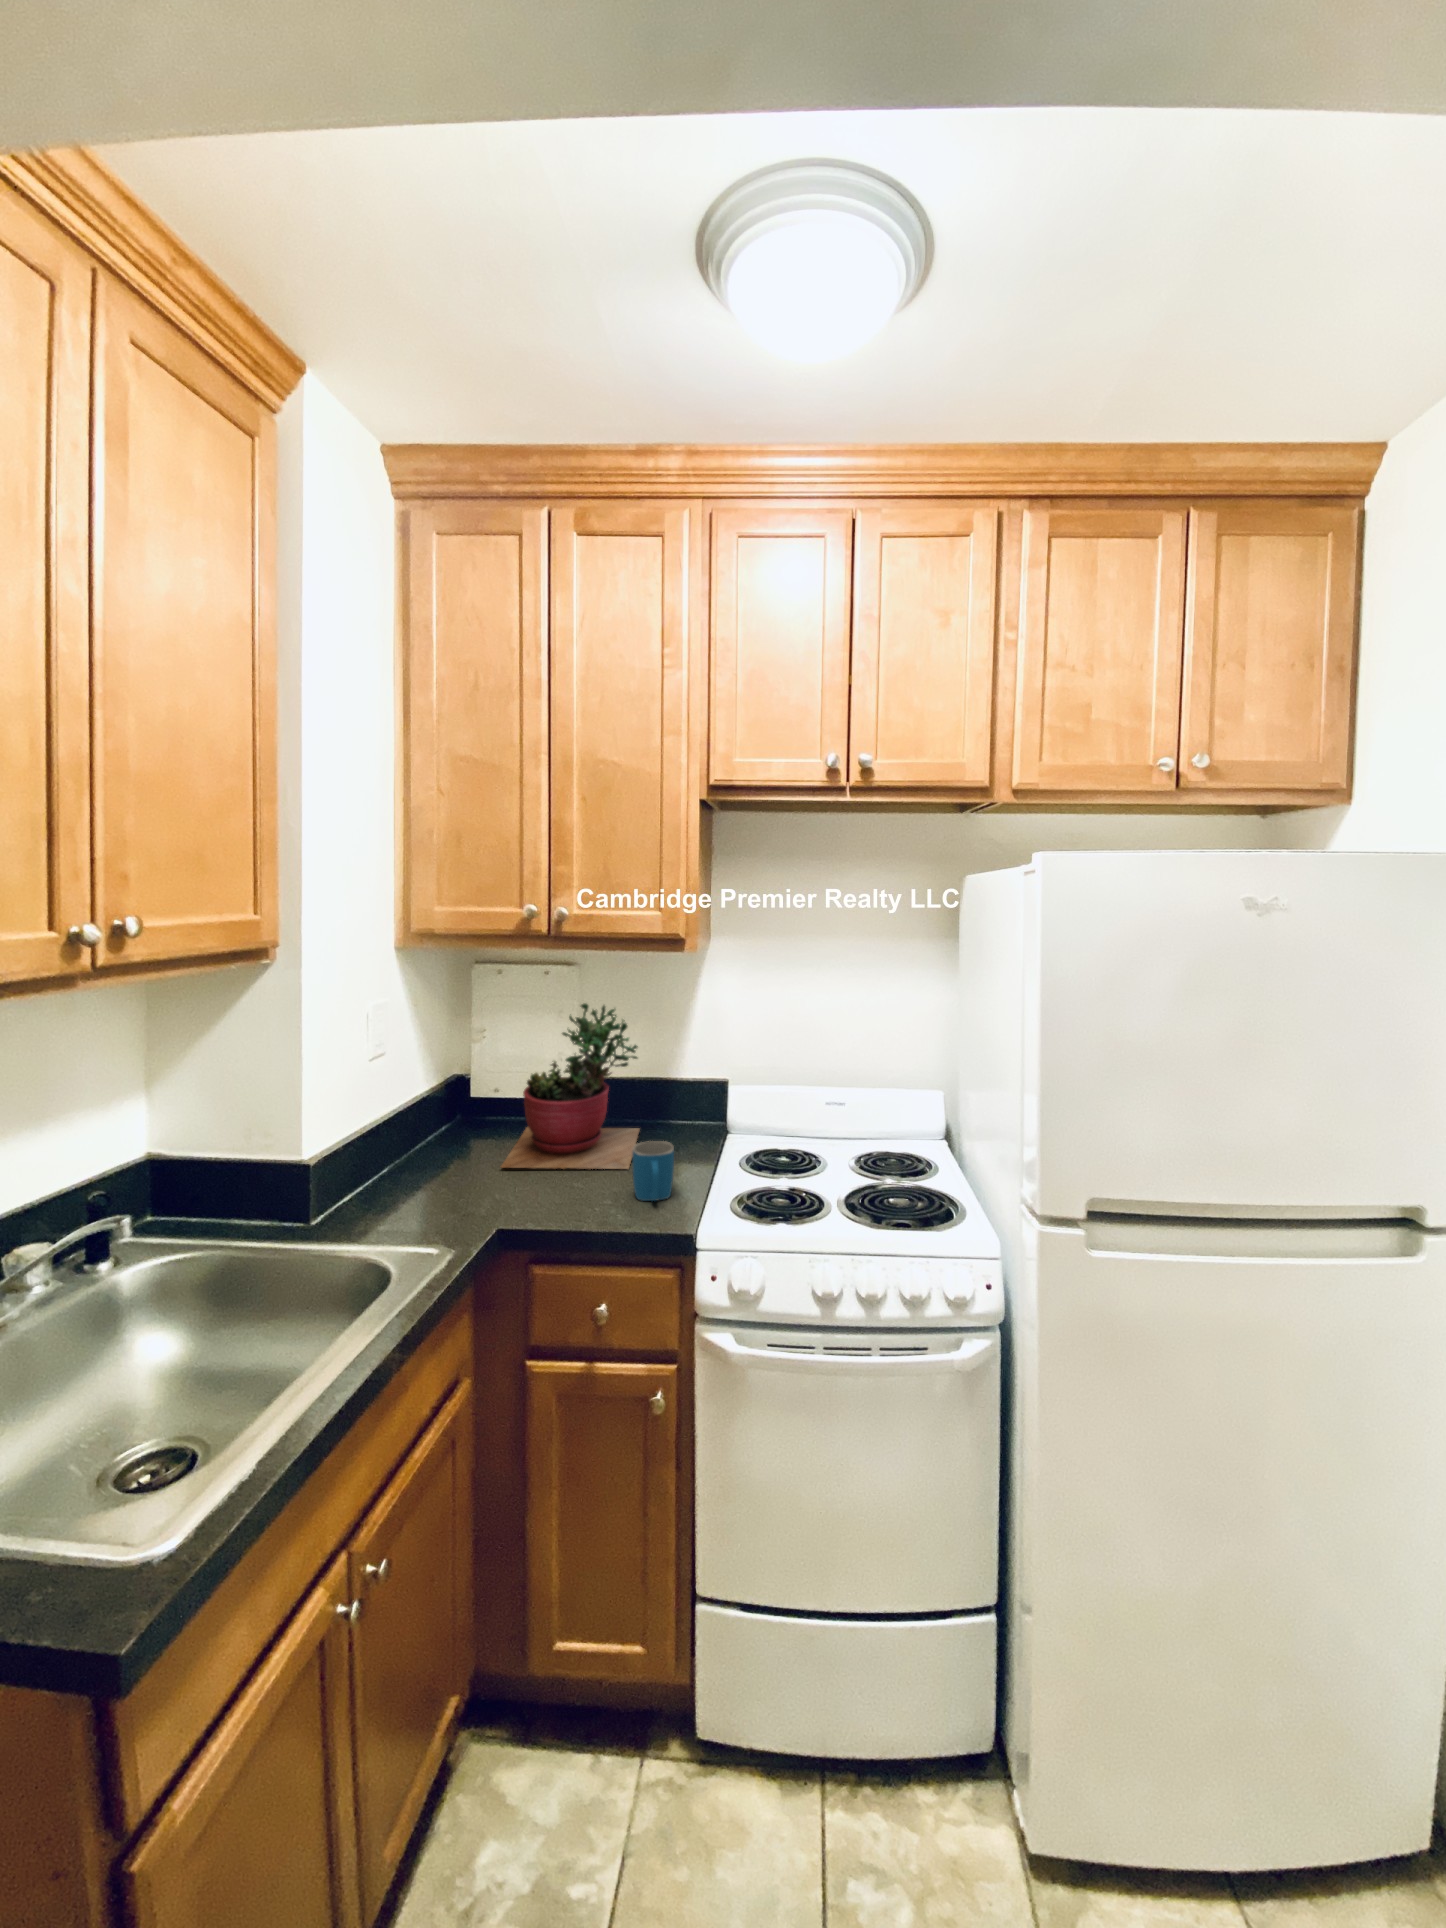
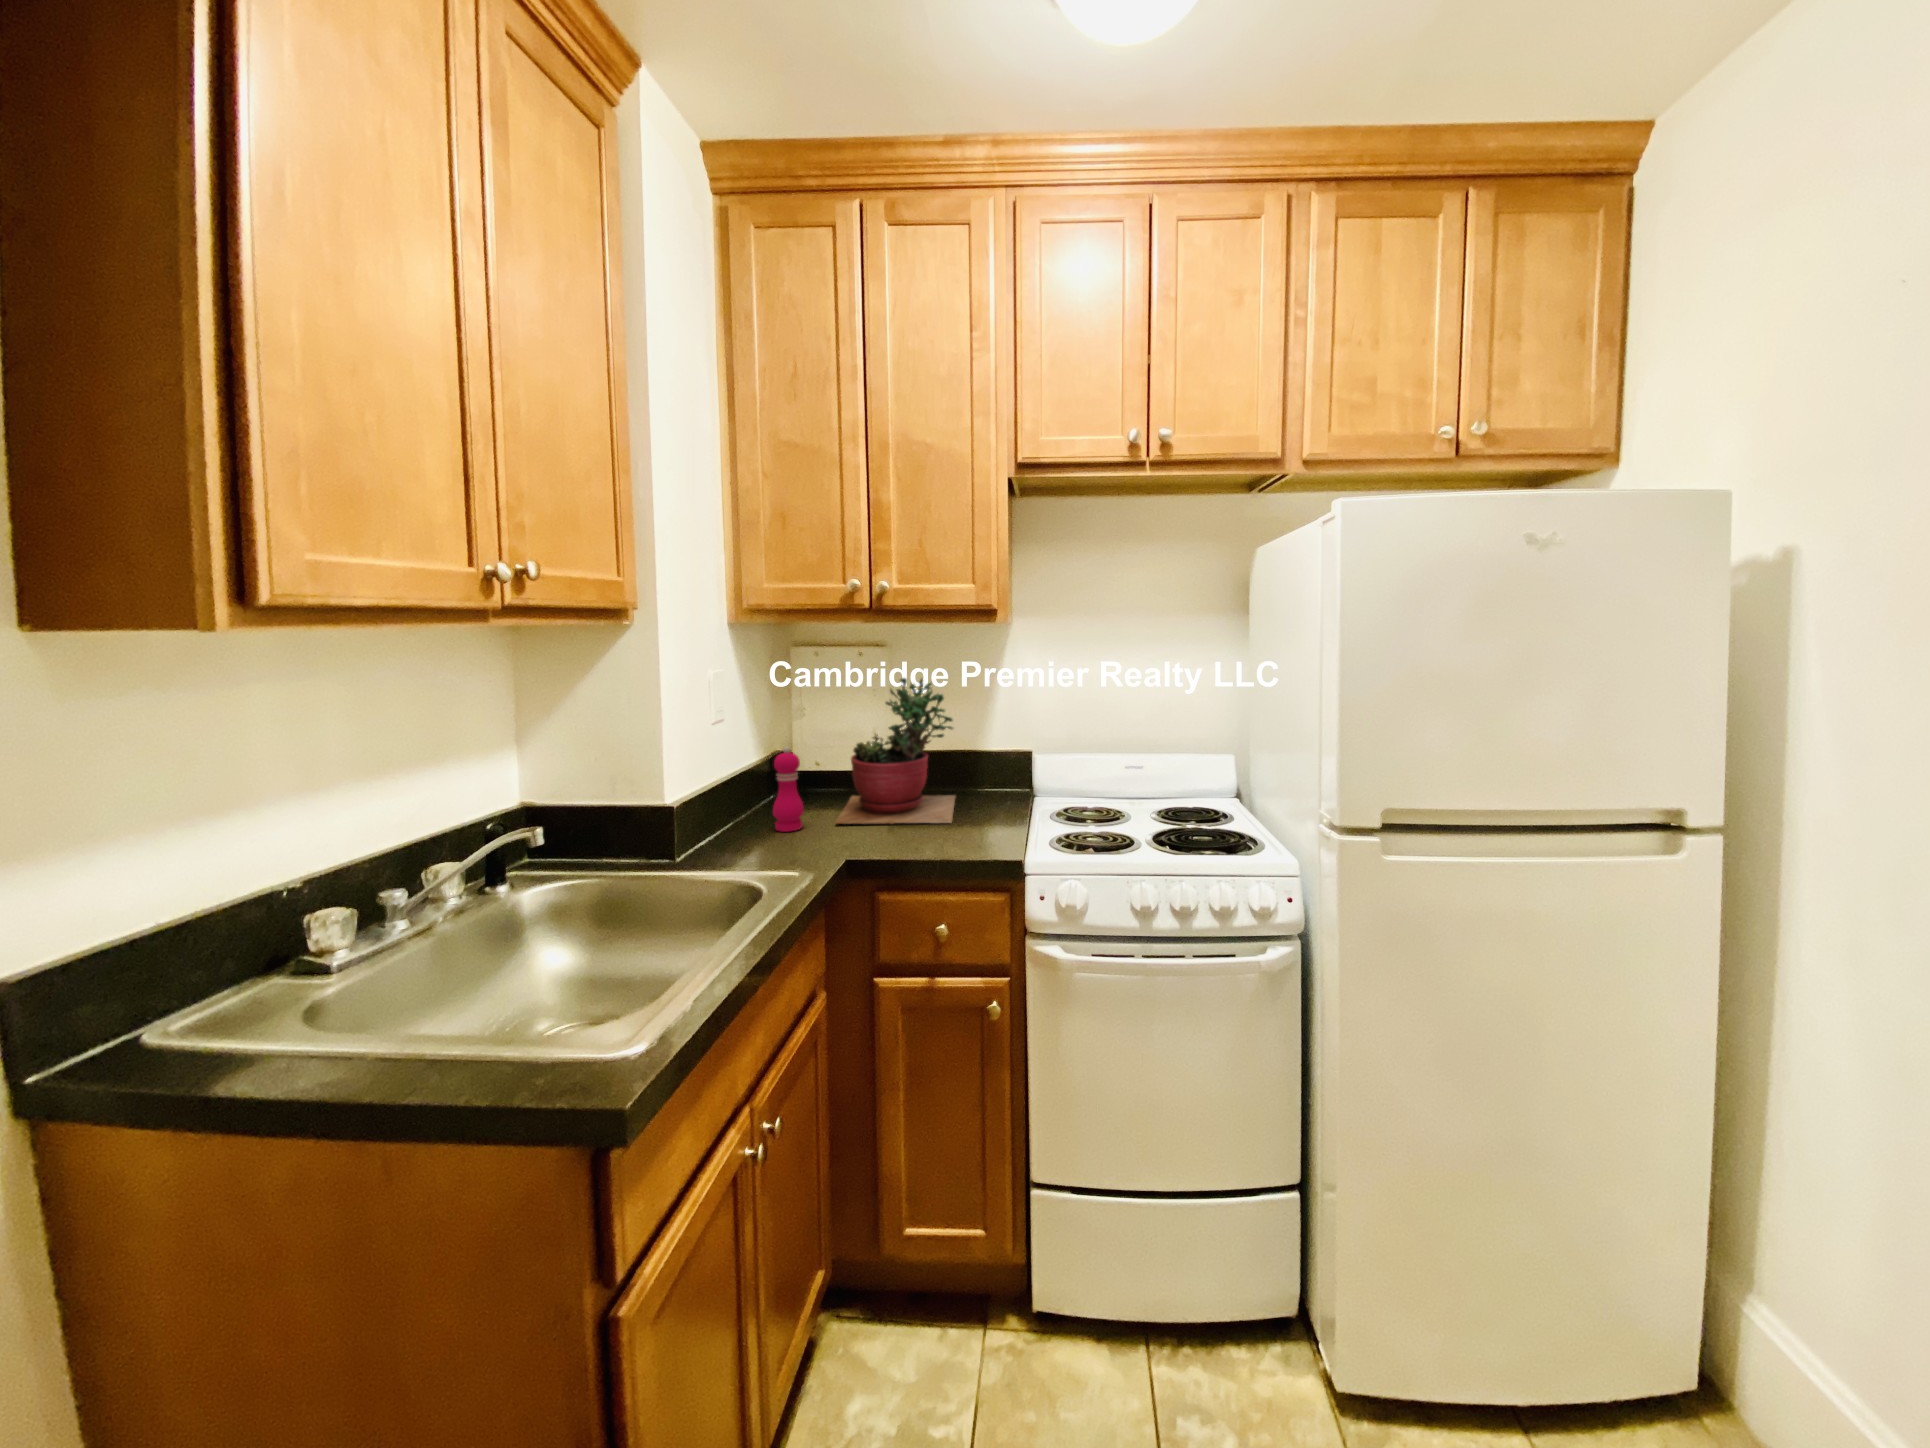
pepper mill: none [431,1083,467,1179] -> present [773,746,804,832]
mug: present [633,1141,674,1201] -> none [959,792,996,843]

